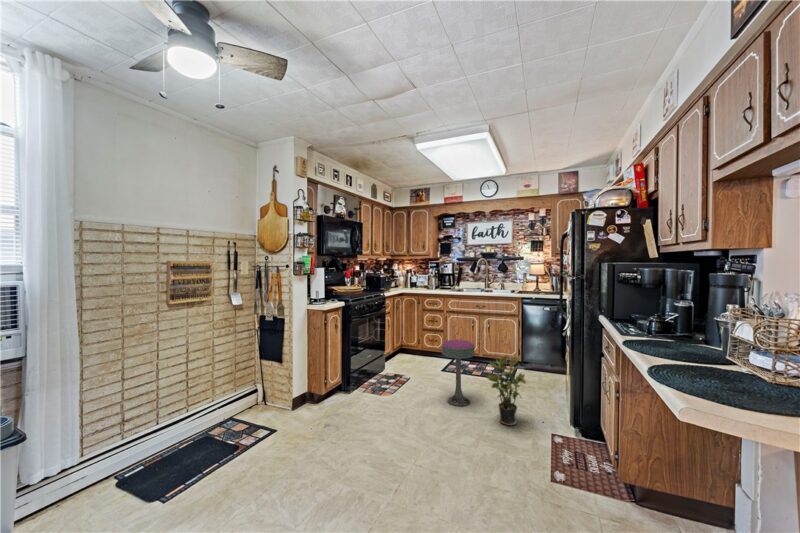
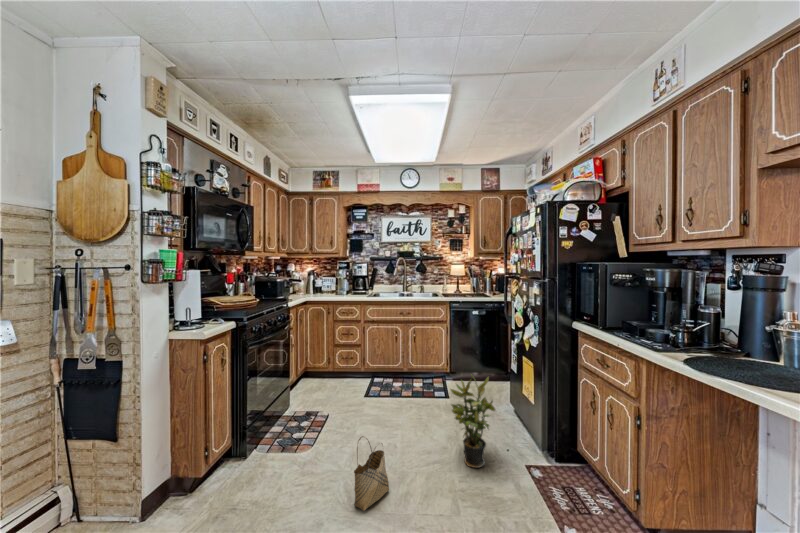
bar stool: present [442,340,474,406] -> none [382,361,424,449]
woven basket: none [407,383,434,430] -> present [354,436,389,511]

